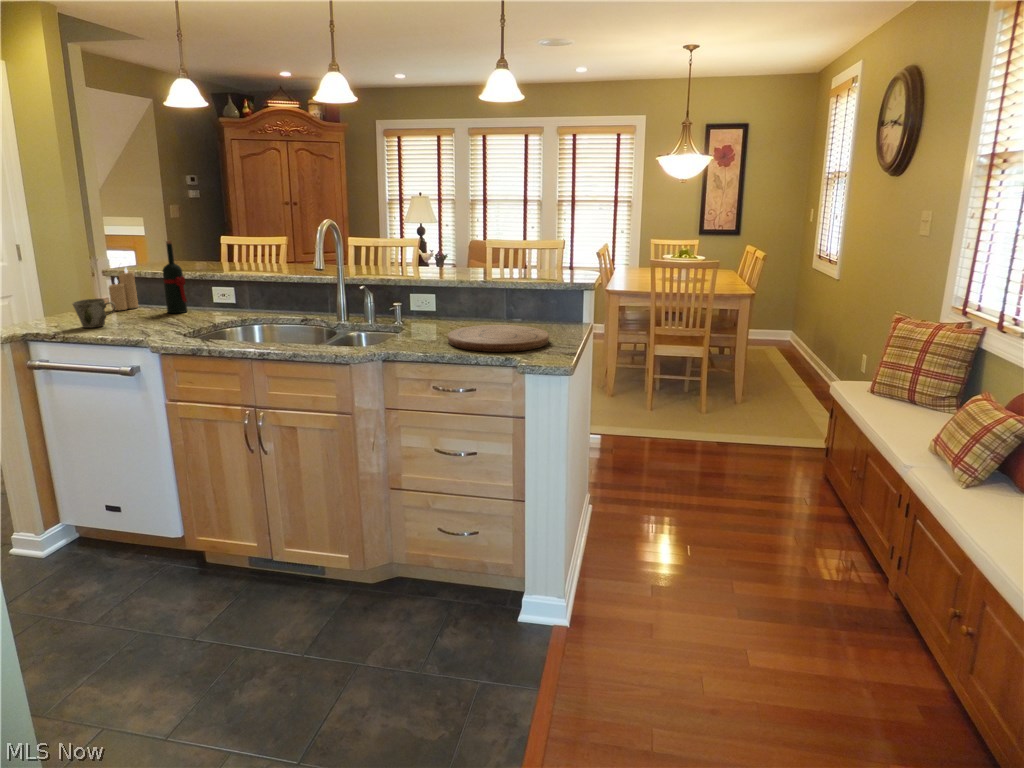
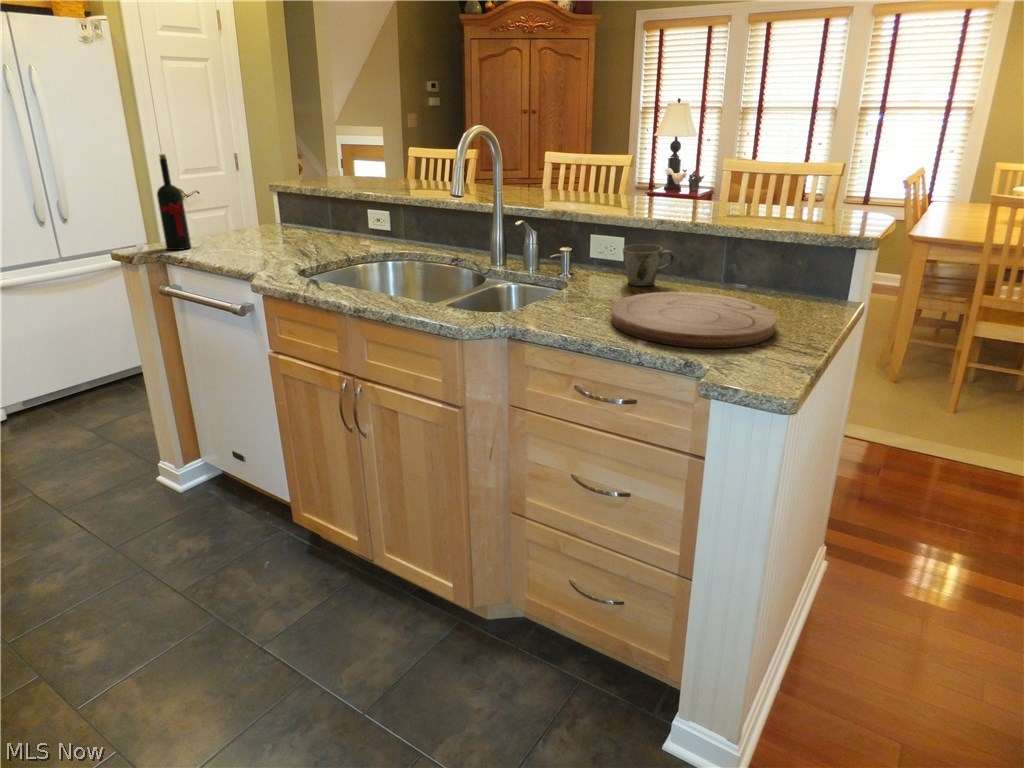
wine bottle: present [163,241,187,313] -> present [157,154,191,250]
candle: present [109,268,138,310] -> none [266,182,299,232]
mug: present [72,299,116,328] -> present [623,244,674,286]

